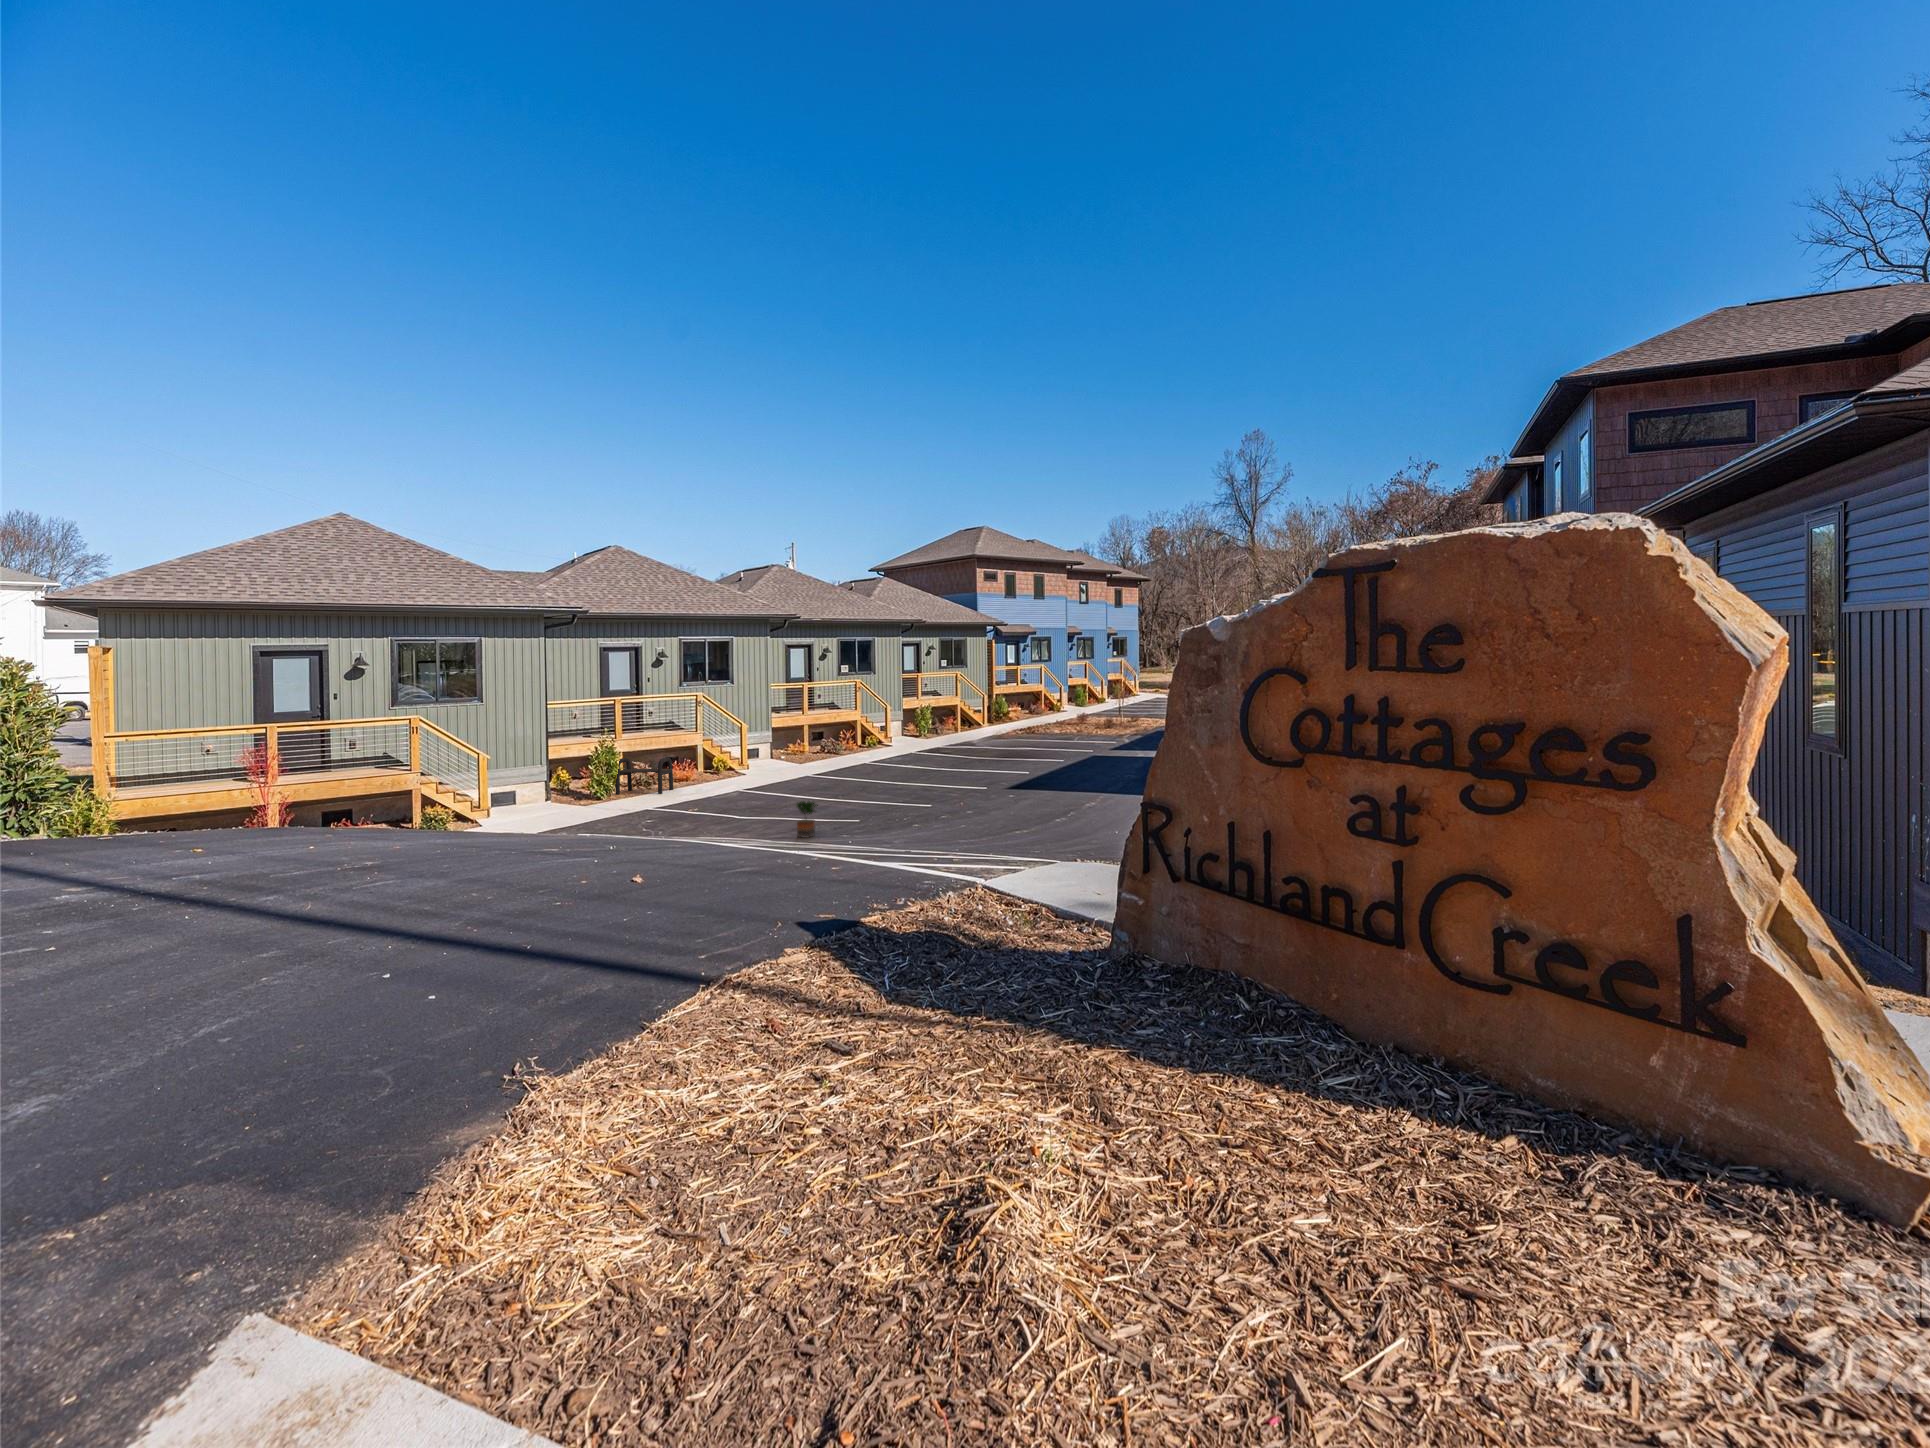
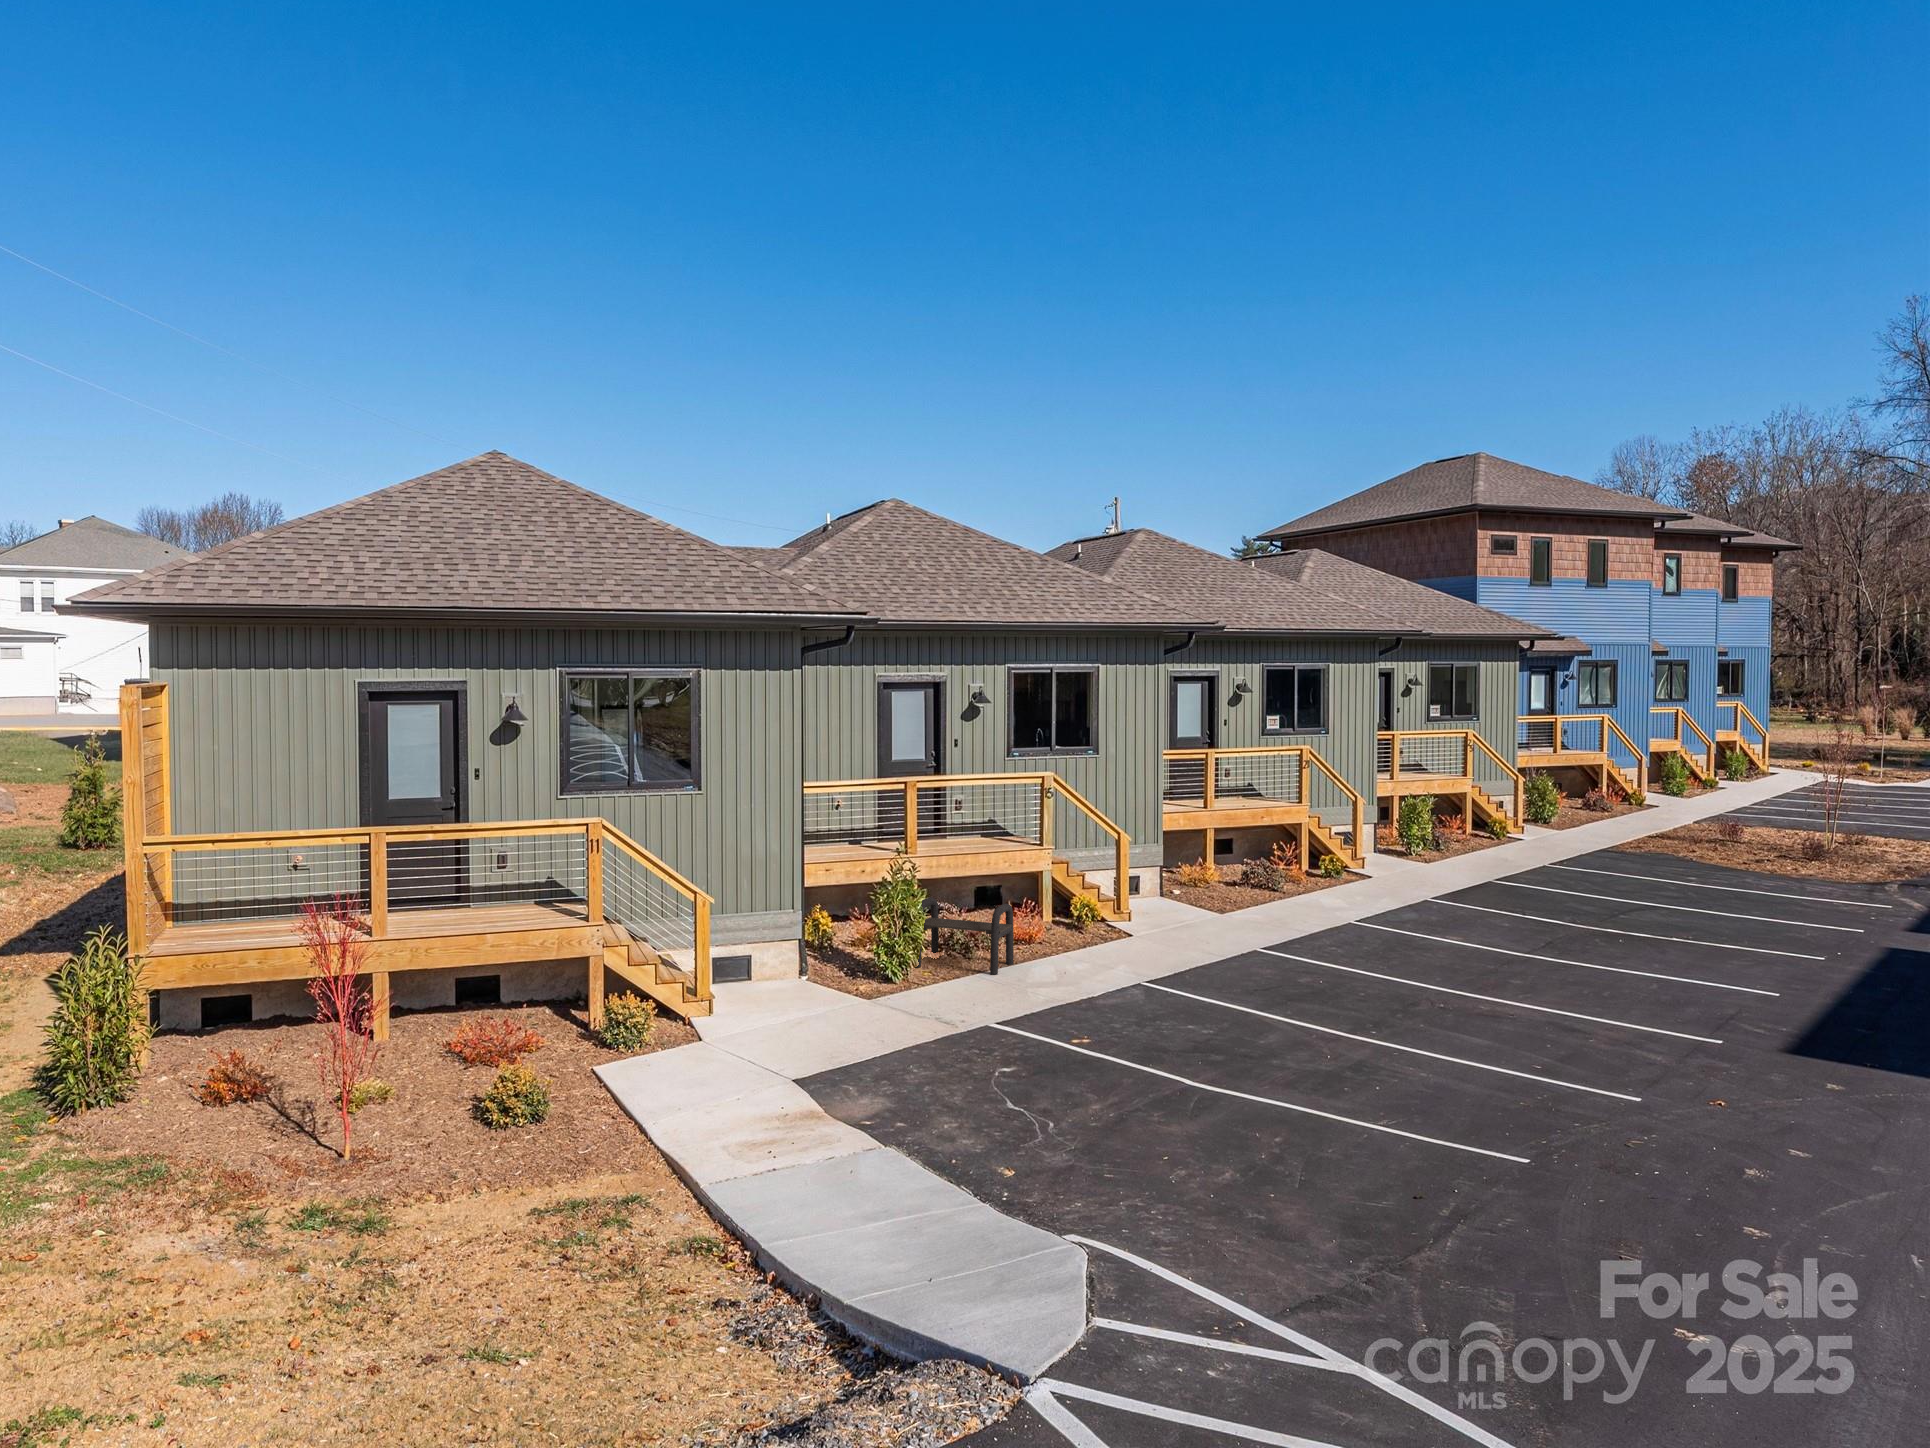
potted tree: present [796,801,818,838] -> none [1366,1097,1423,1189]

